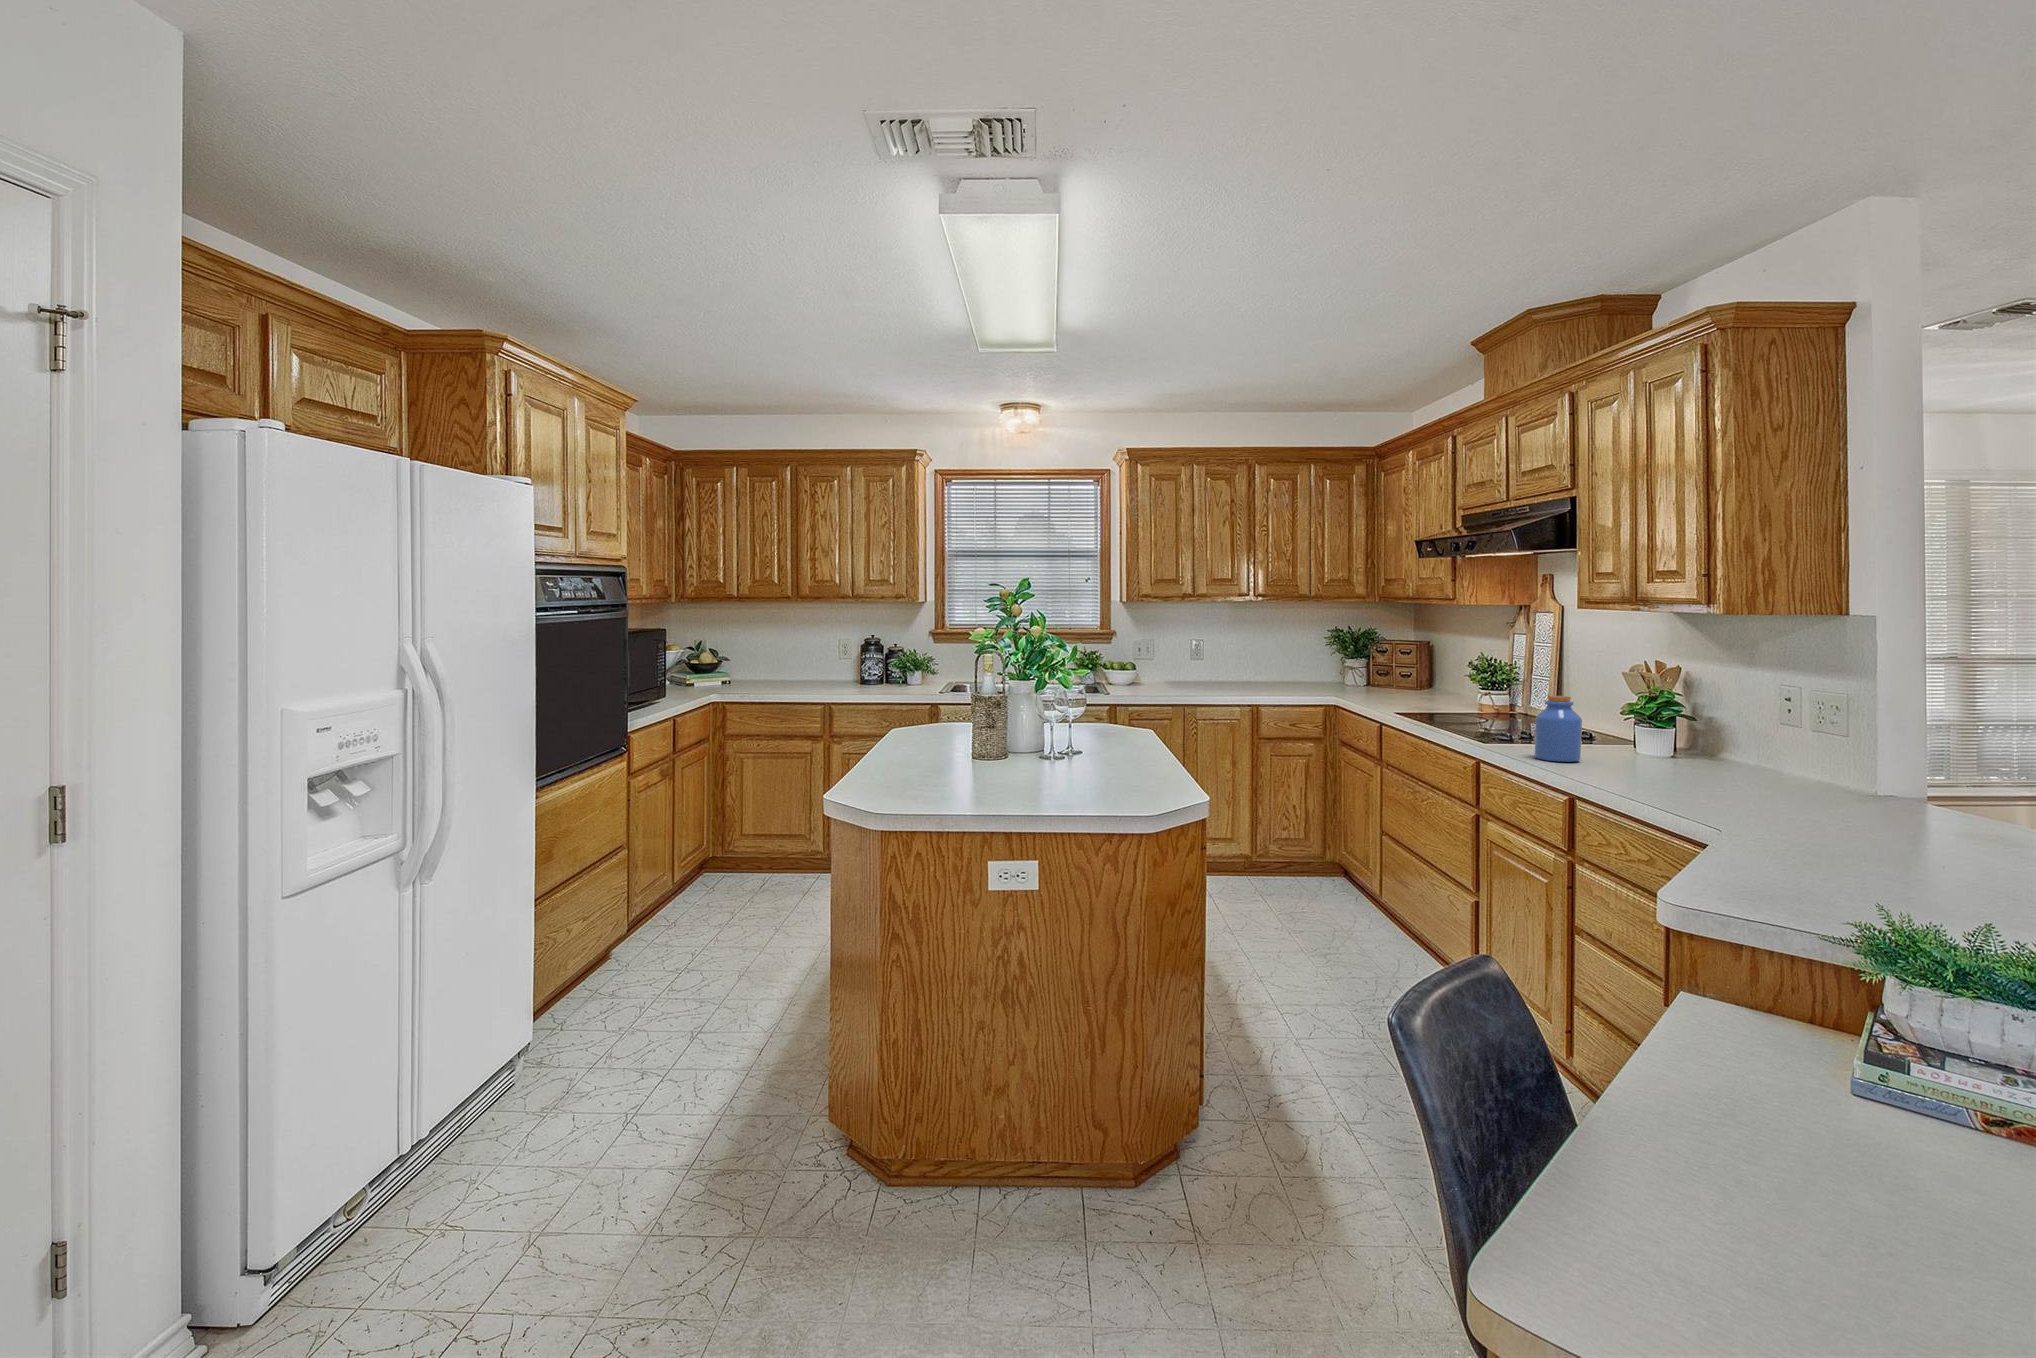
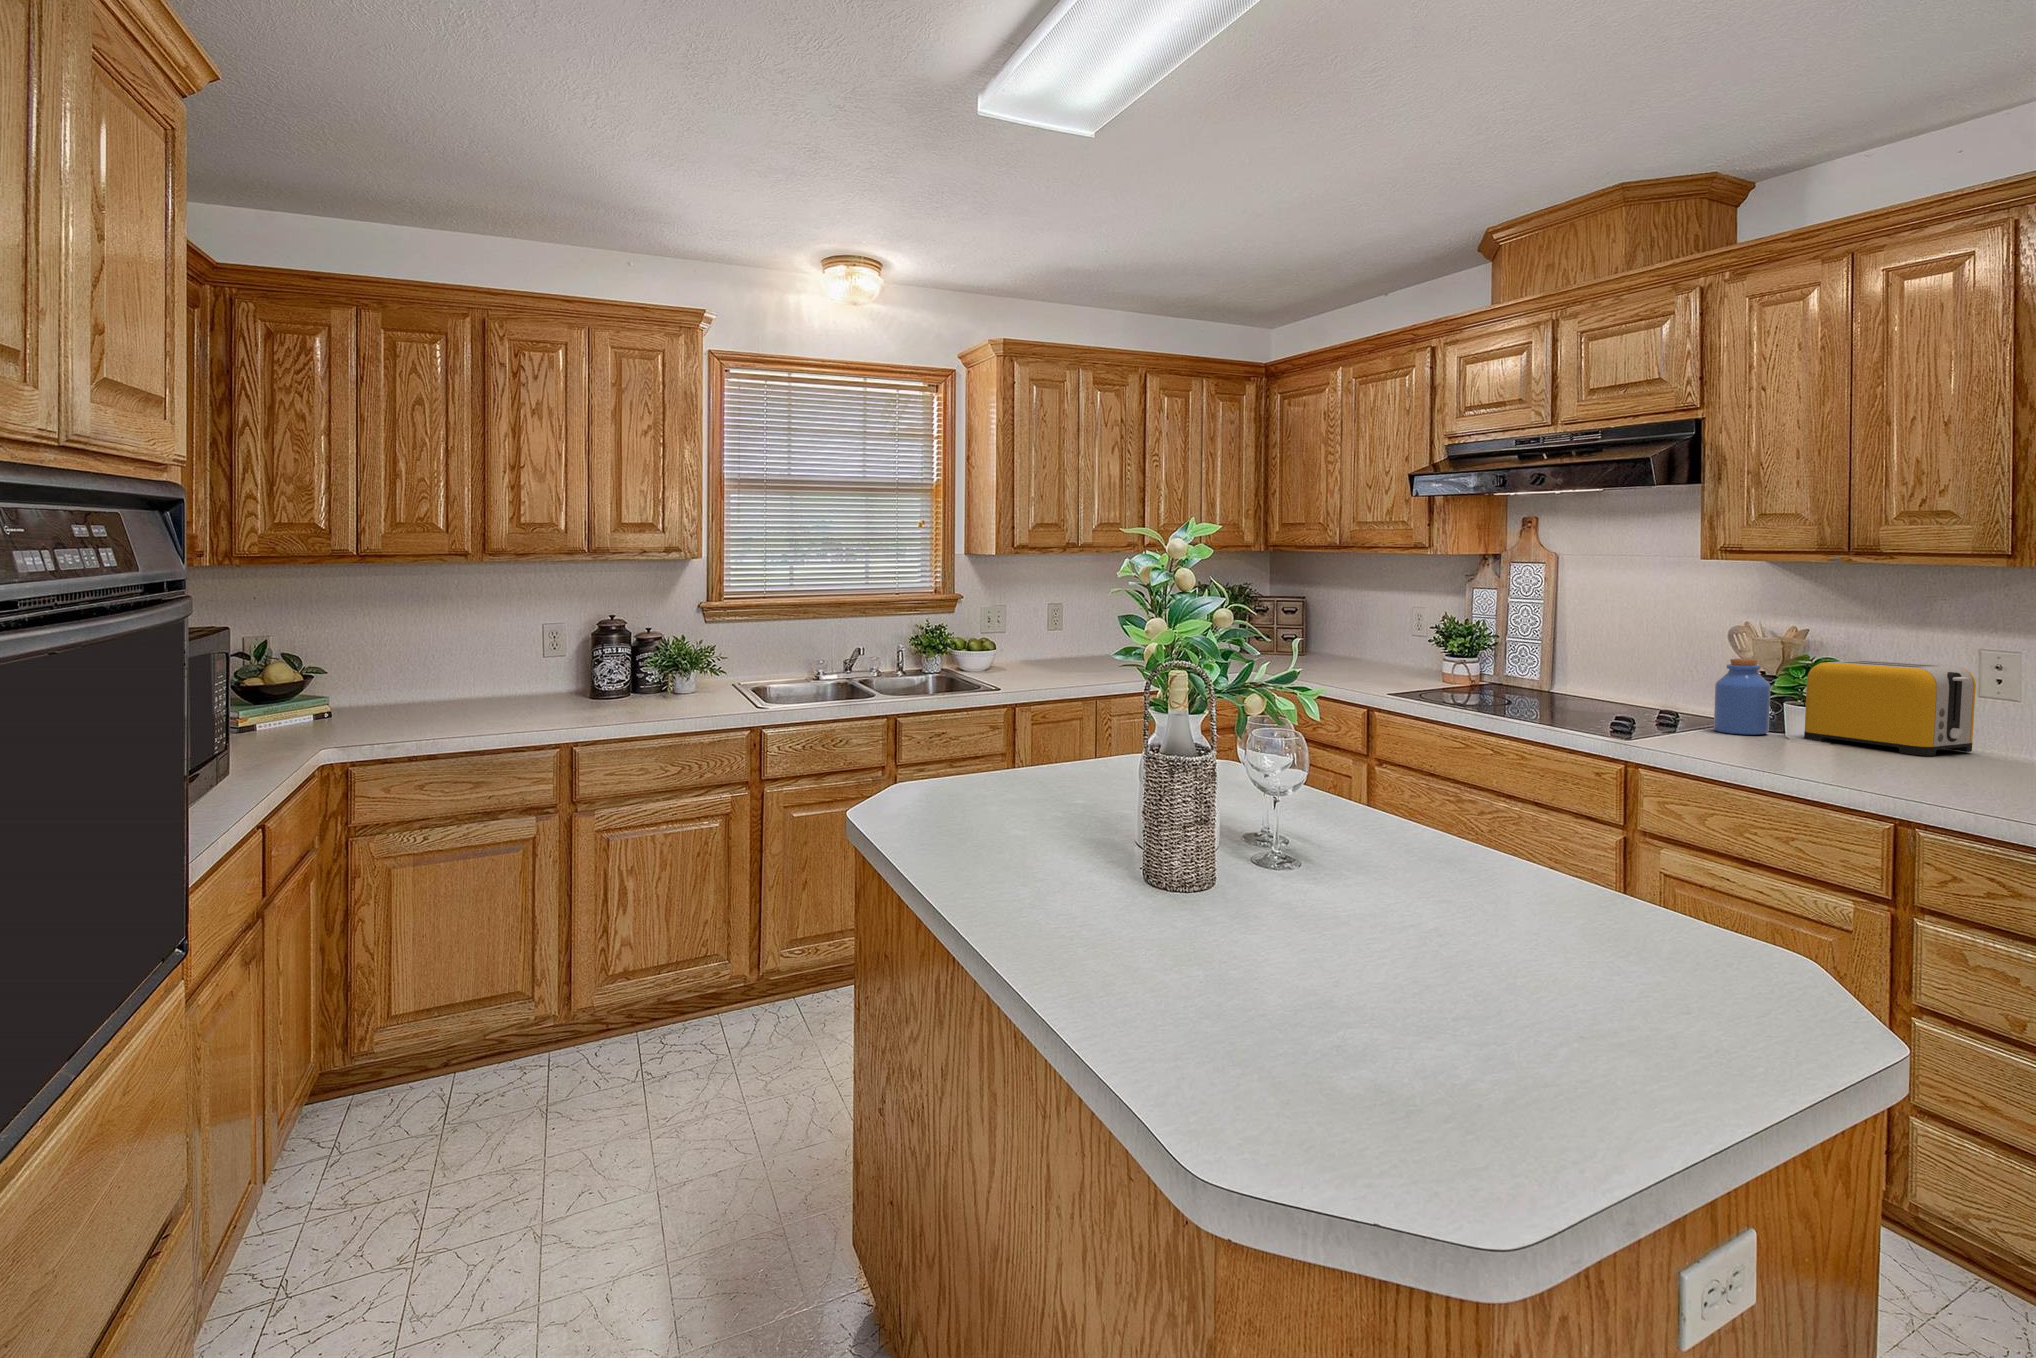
toaster: none [1597,702,1715,788] -> present [1804,660,1976,756]

